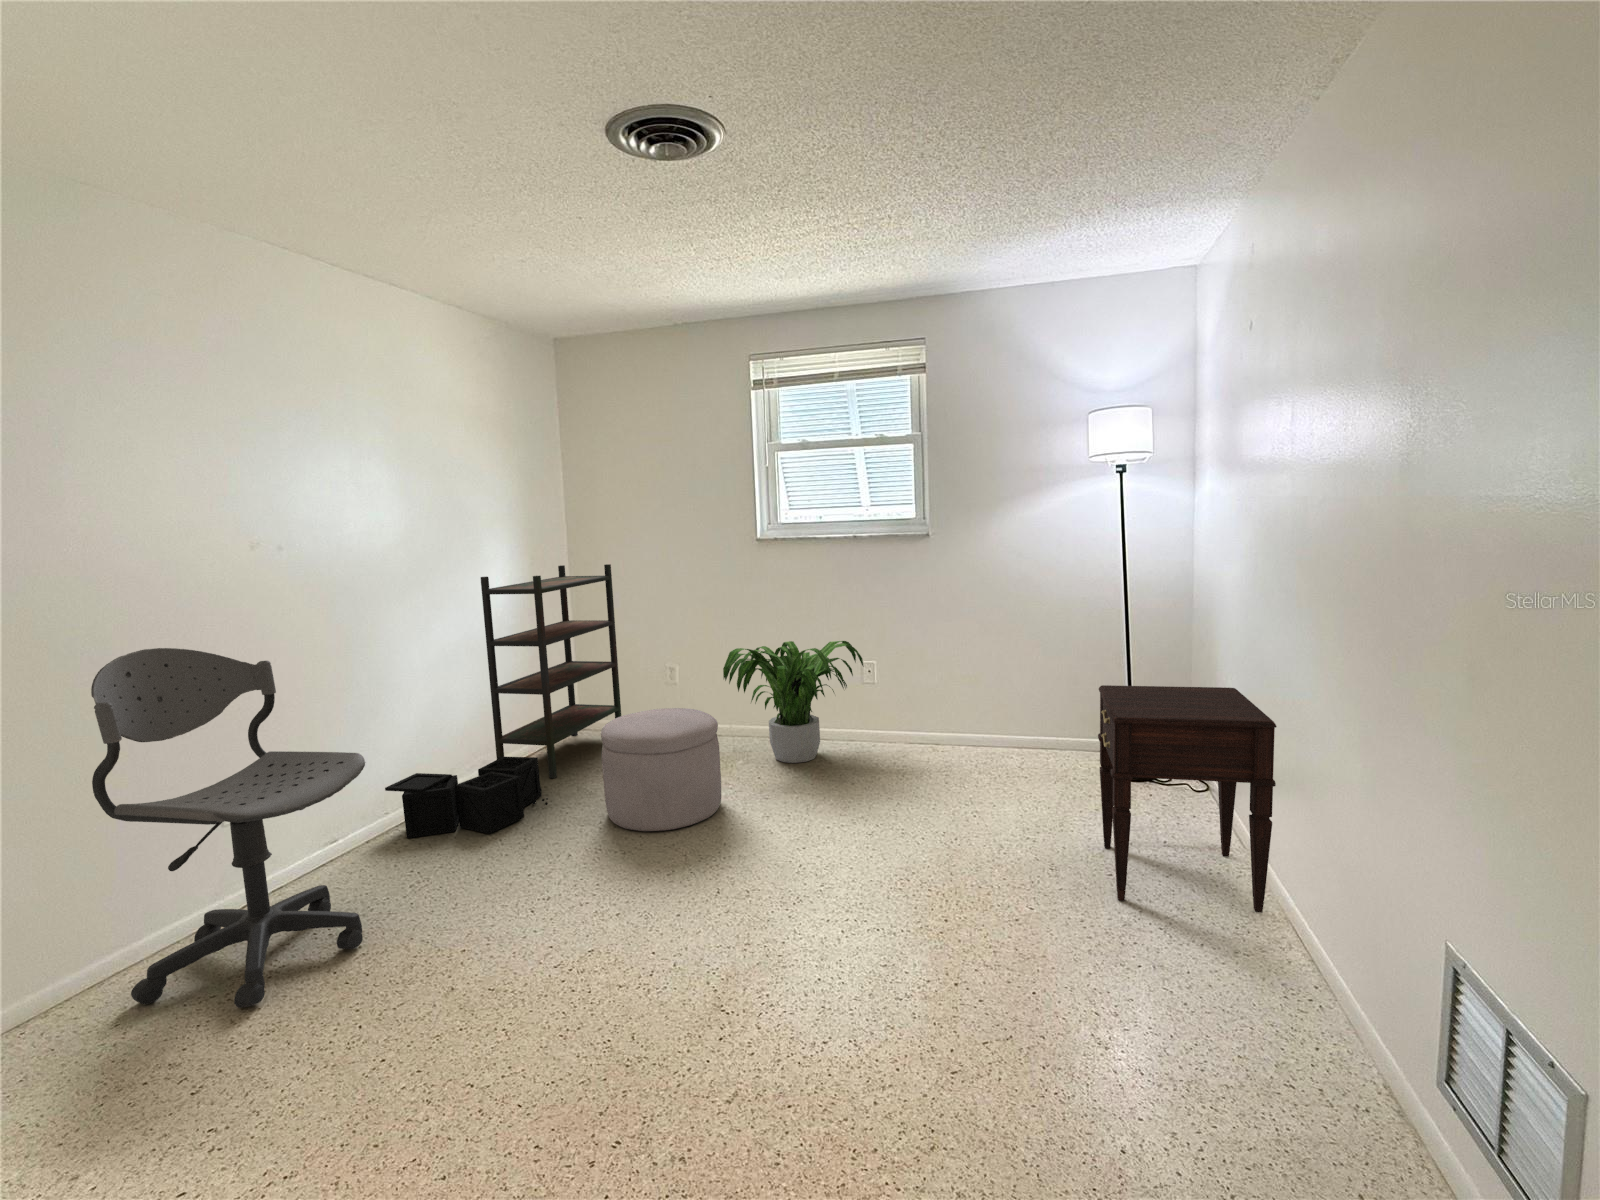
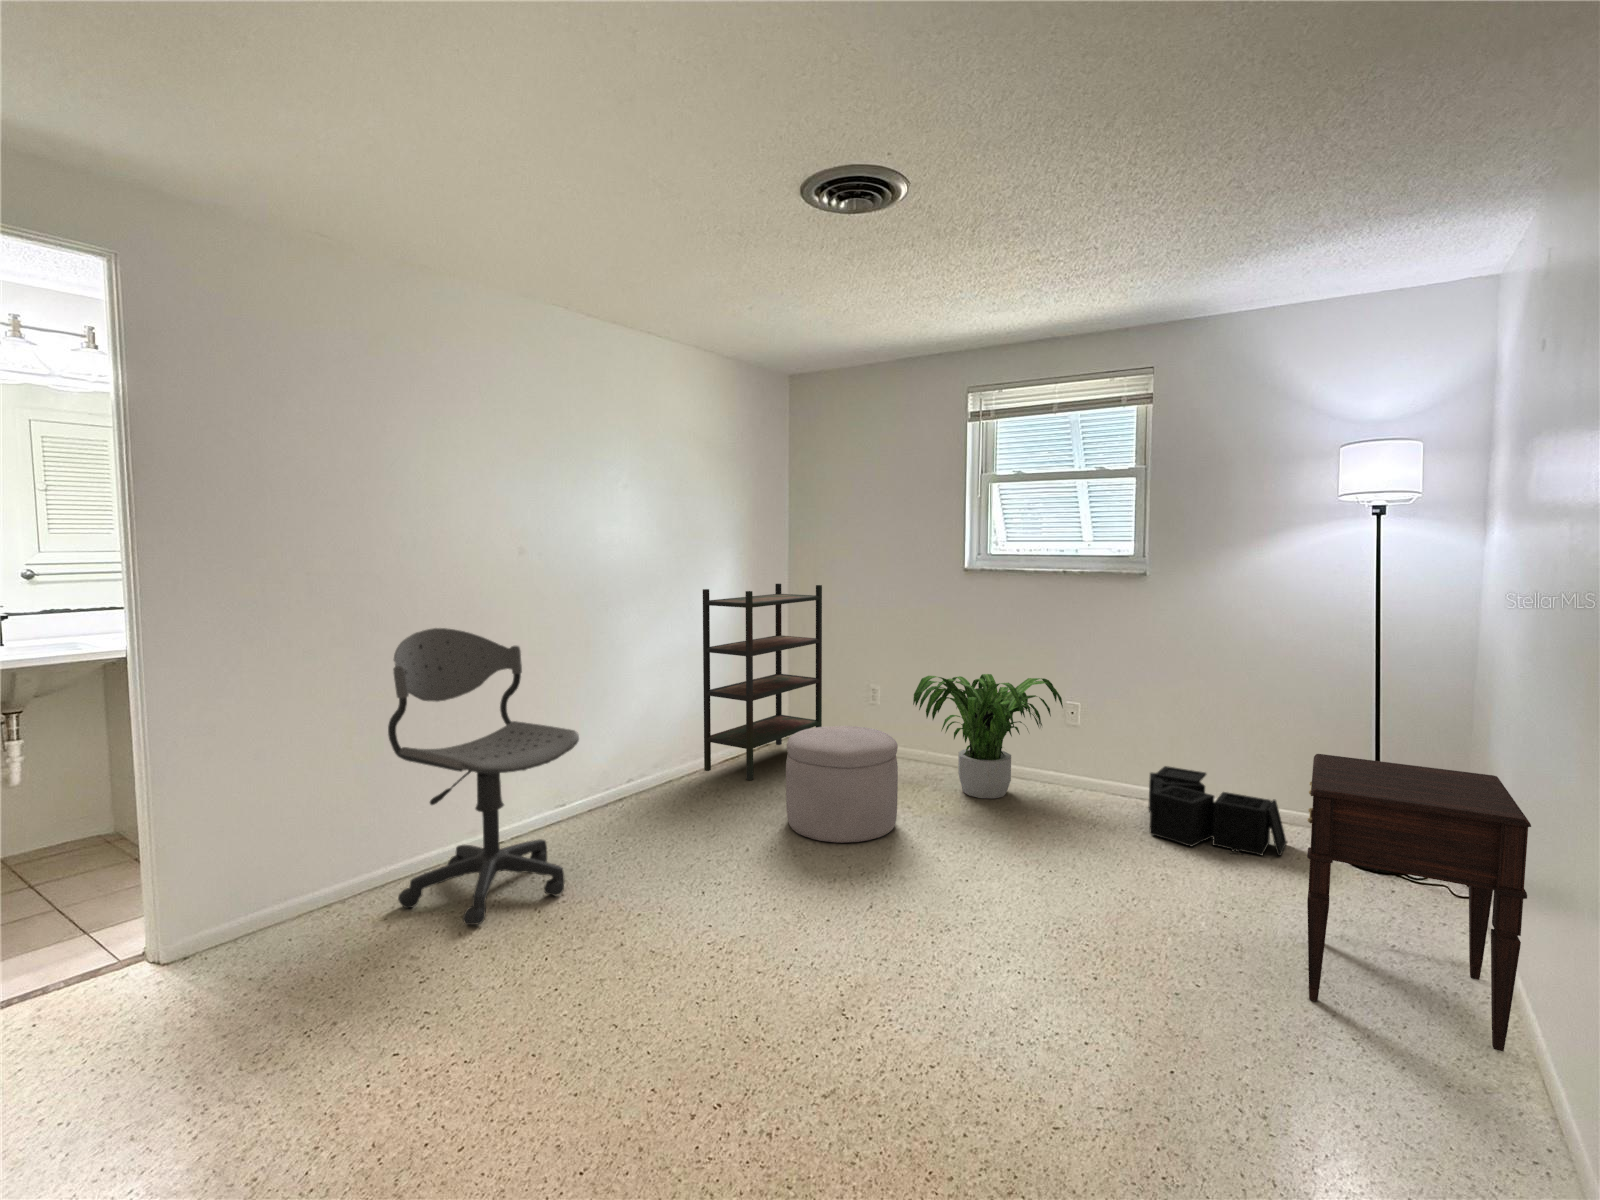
storage bin: present [385,756,548,838] -> present [1148,766,1287,856]

